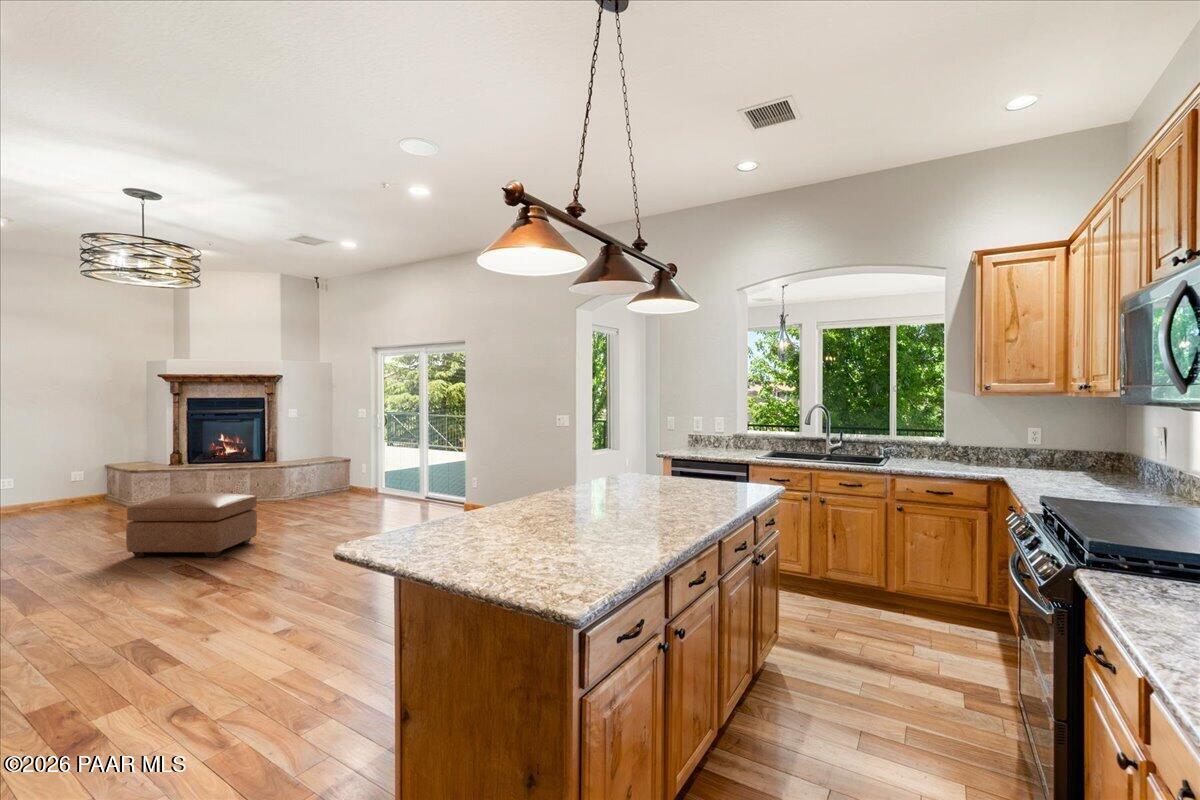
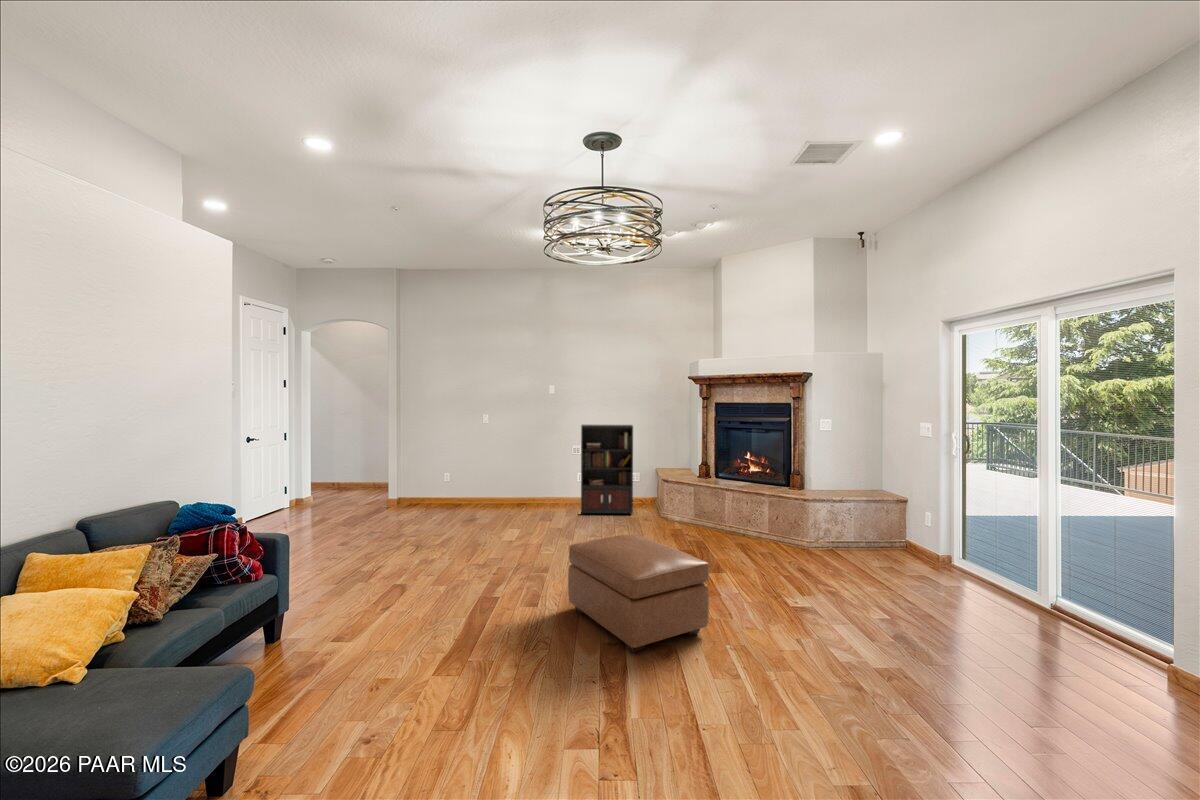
bookcase: none [12,421,96,518] -> present [581,425,633,514]

